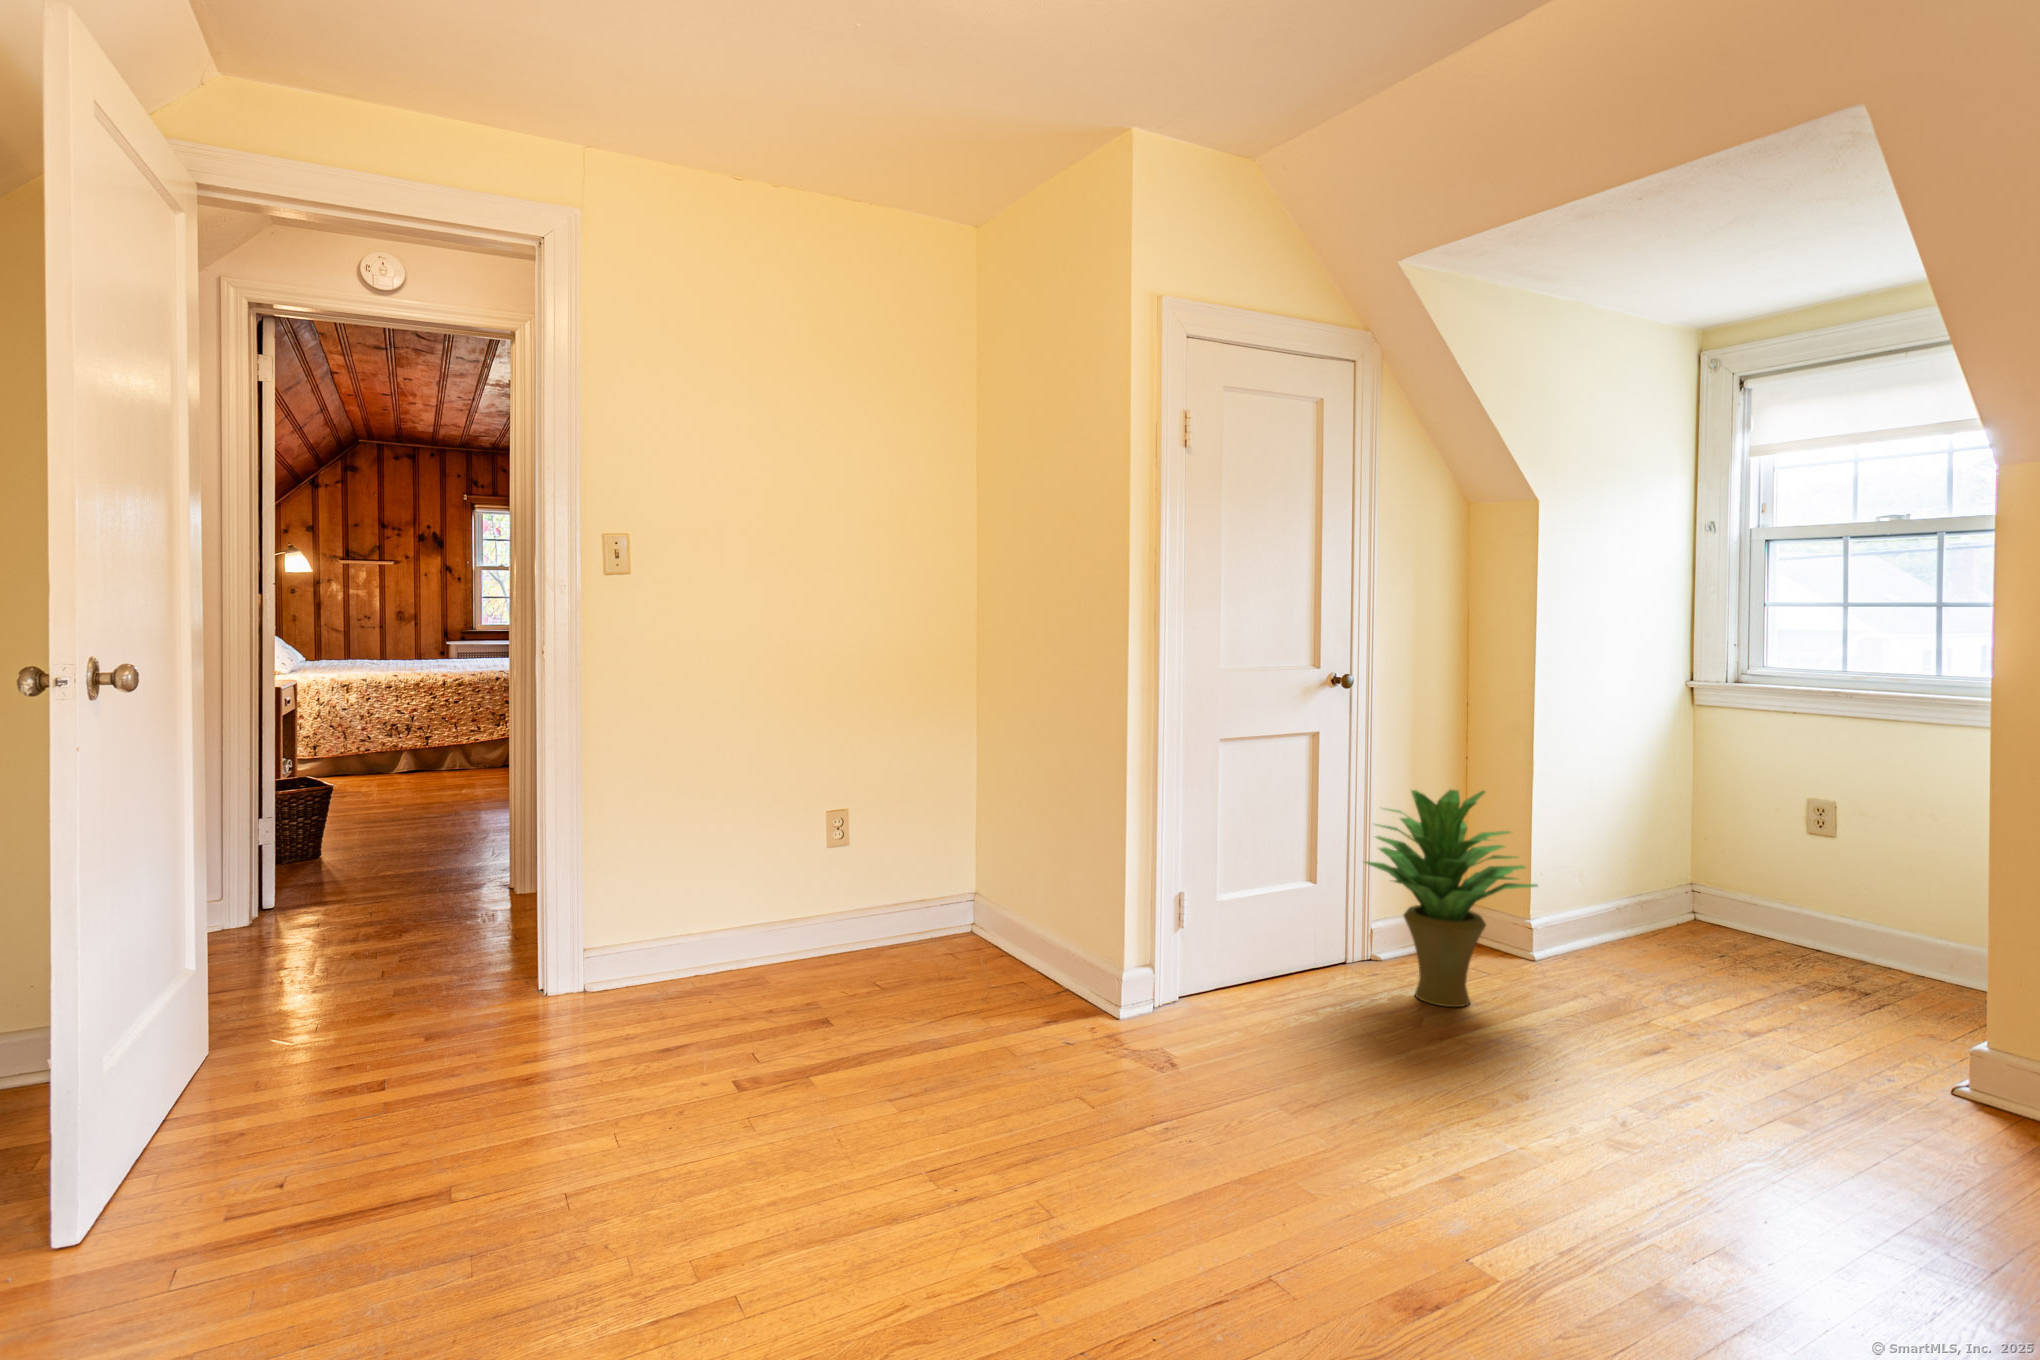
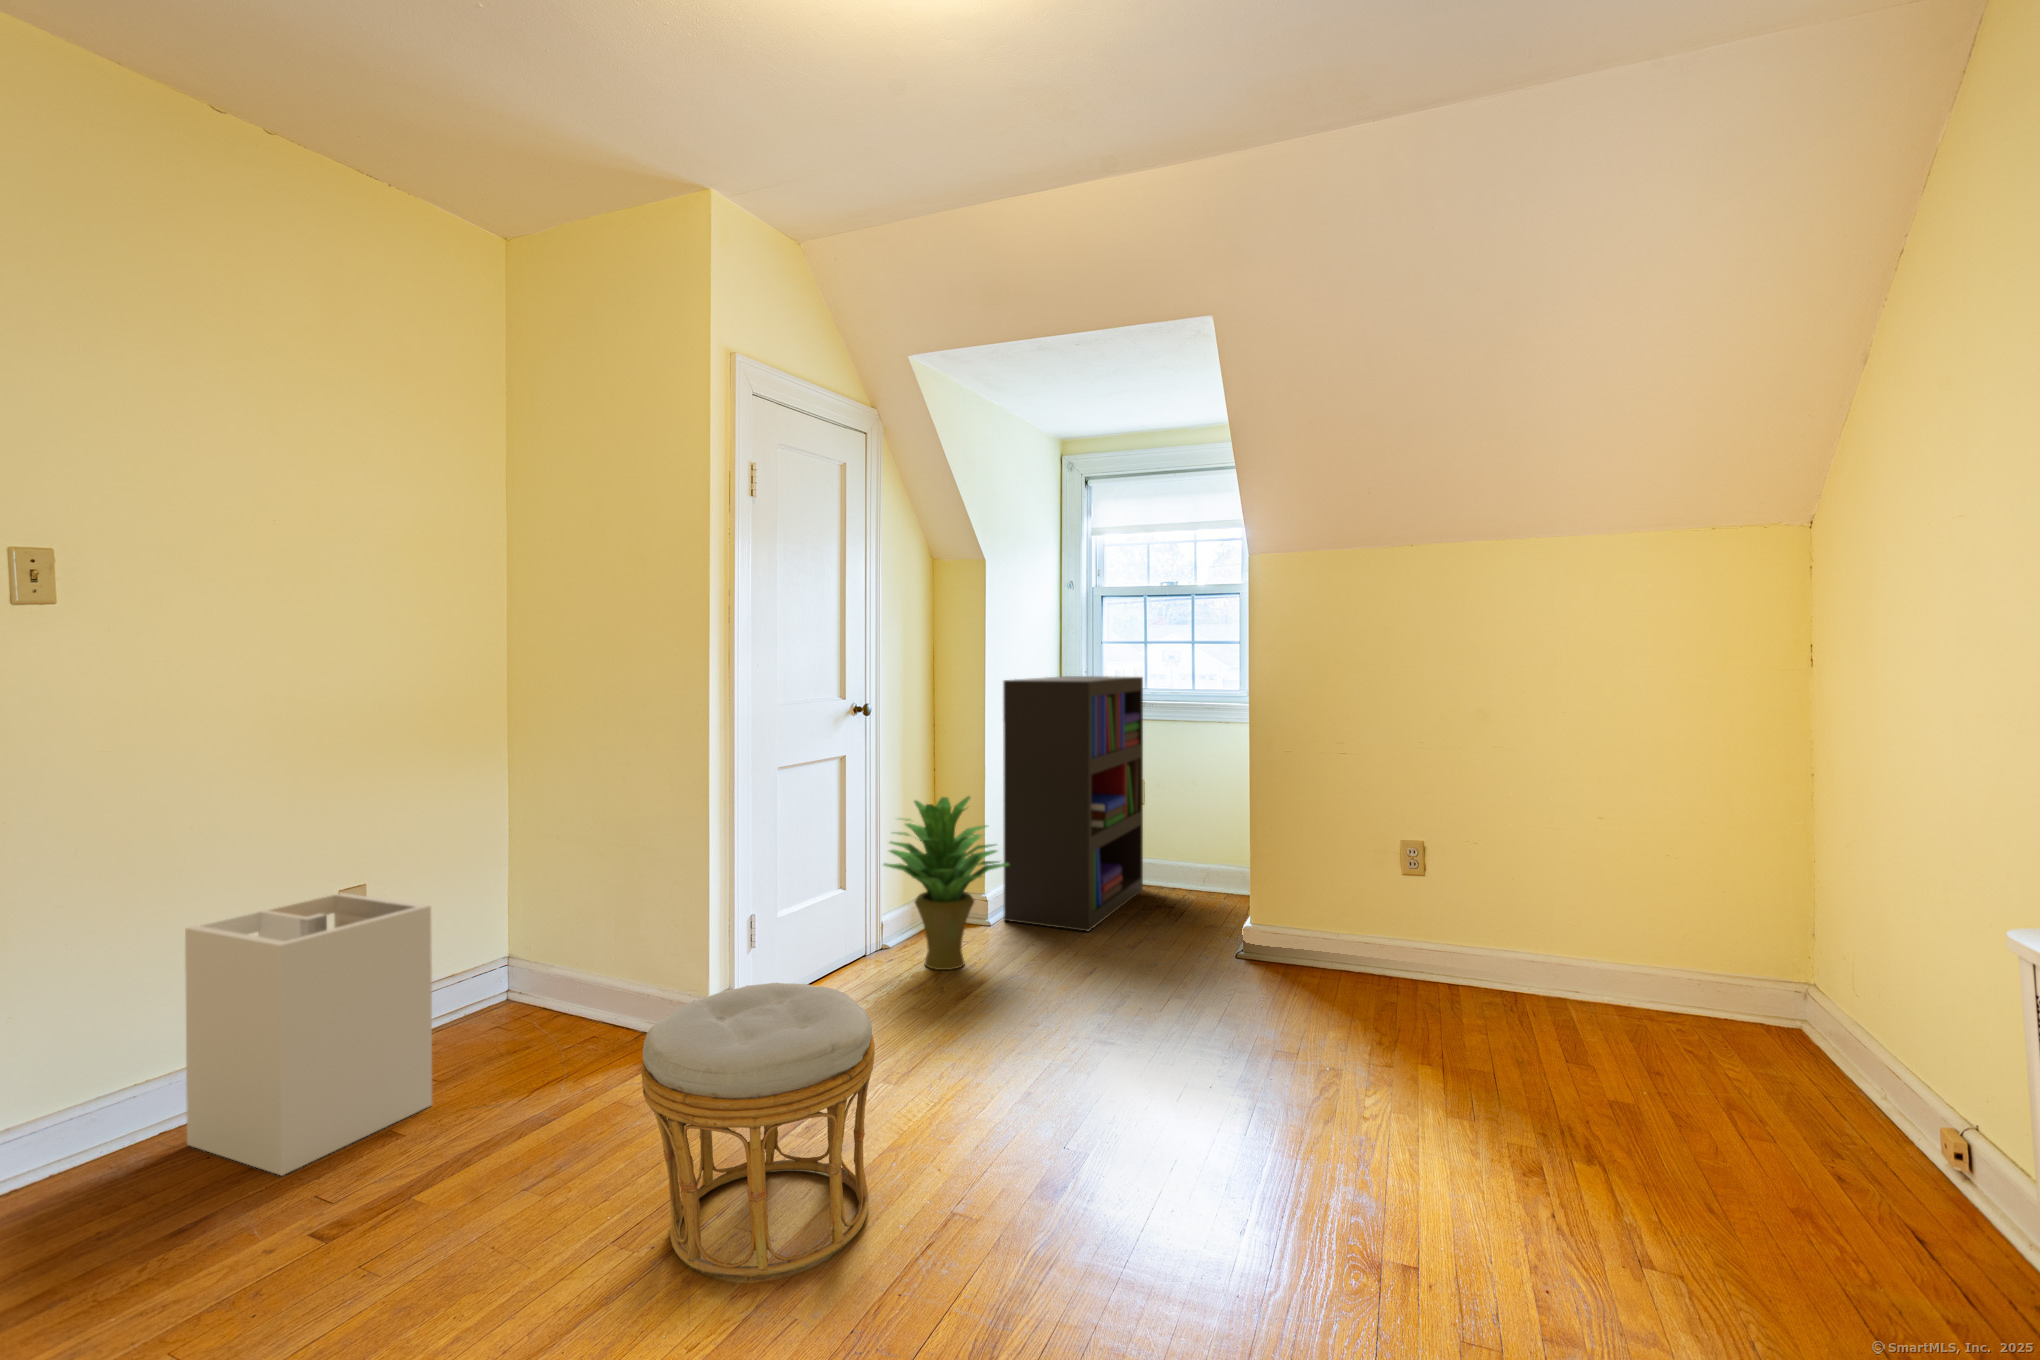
bookshelf: none [1556,649,1824,1004] -> present [1003,676,1143,932]
laundry hamper: none [702,806,870,1031] -> present [185,893,432,1175]
ottoman: none [941,945,1195,1266] -> present [641,983,875,1278]

